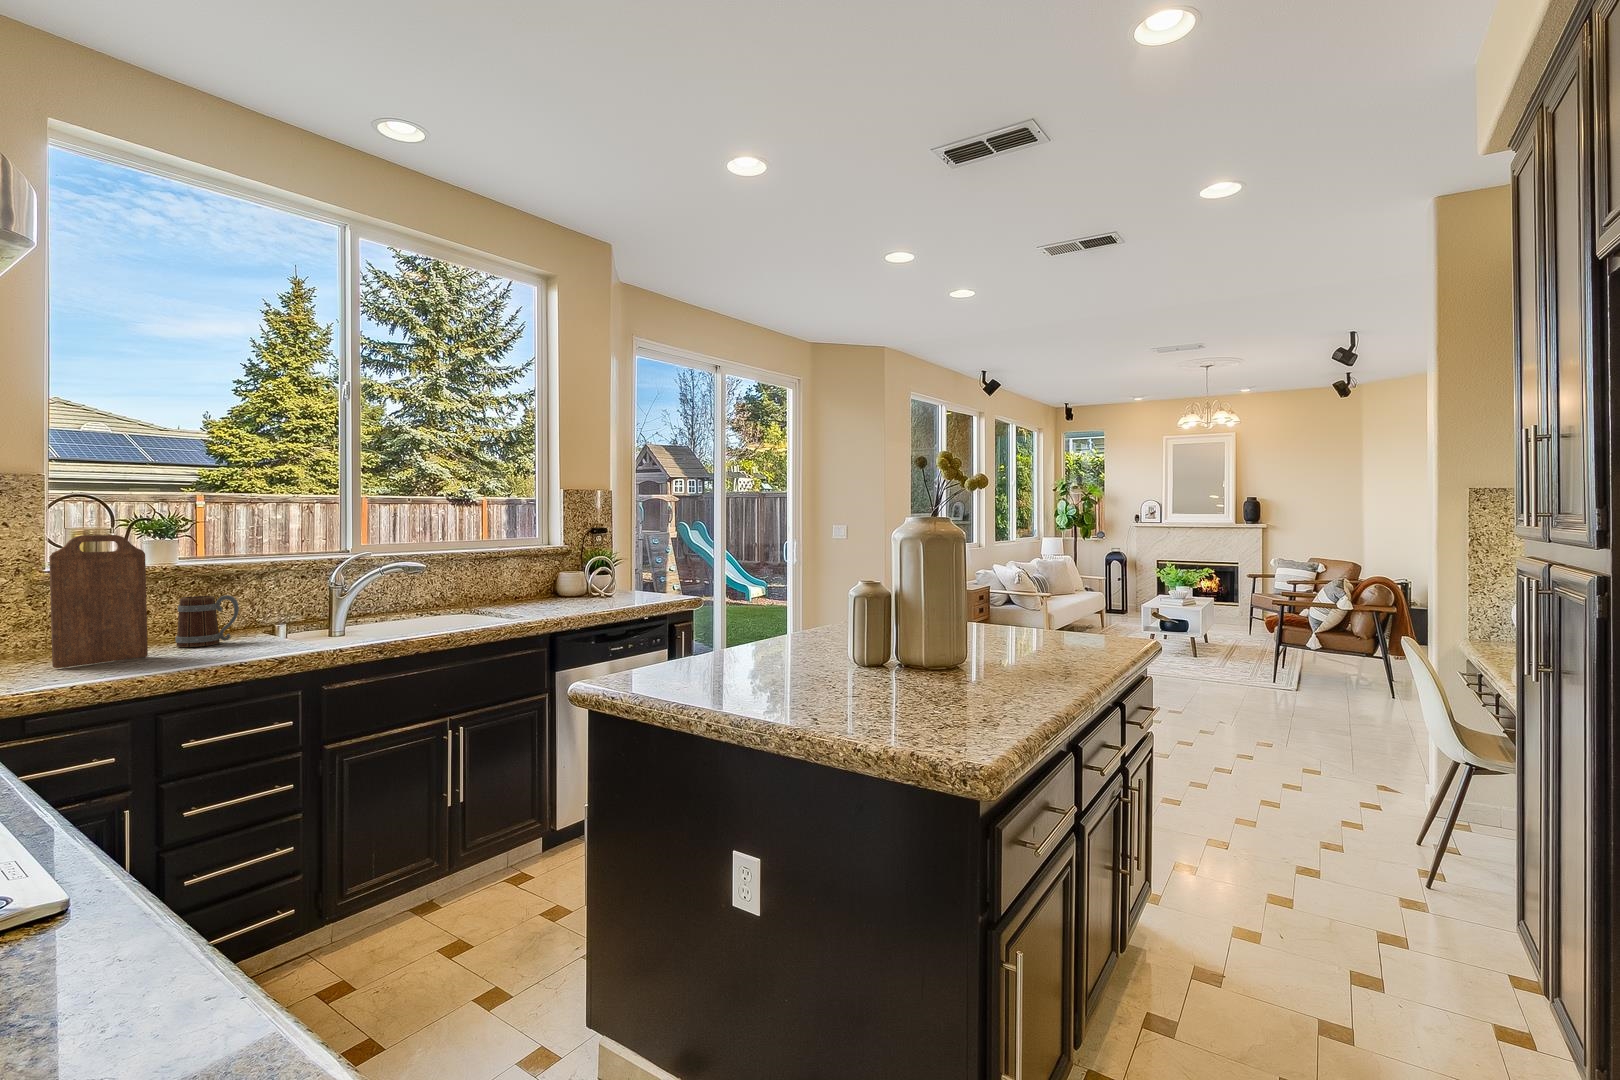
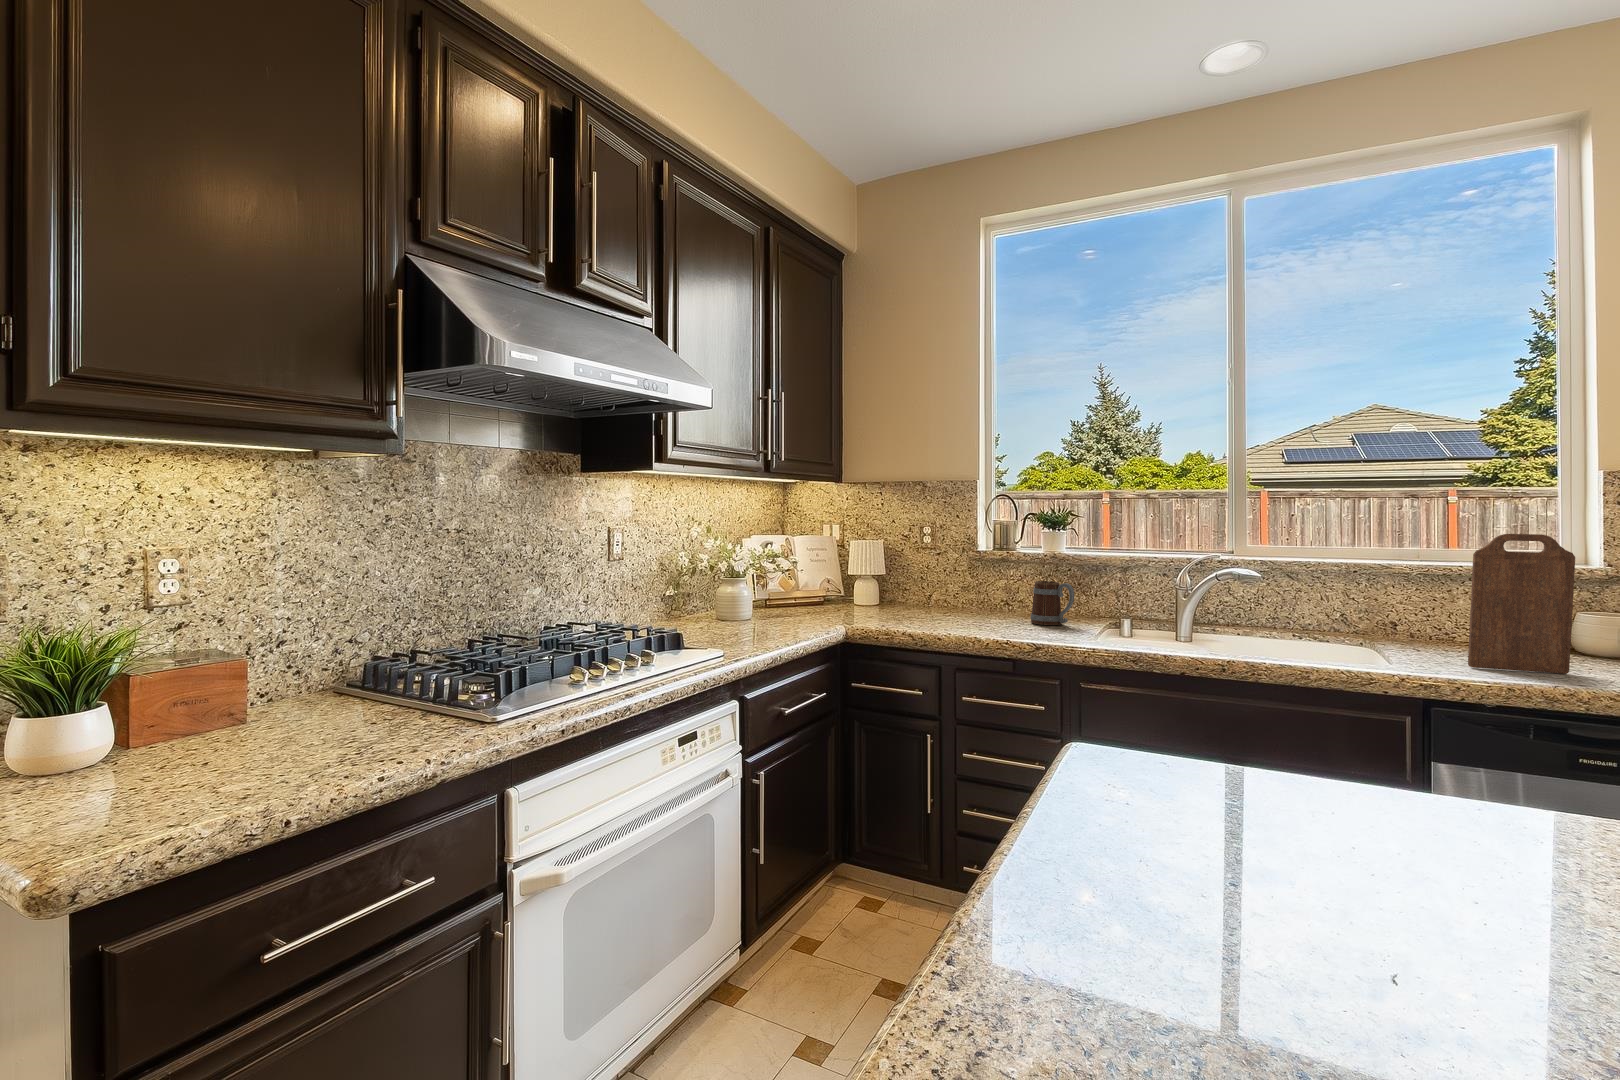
cutting board: present [49,535,148,668] -> present [1468,534,1575,674]

